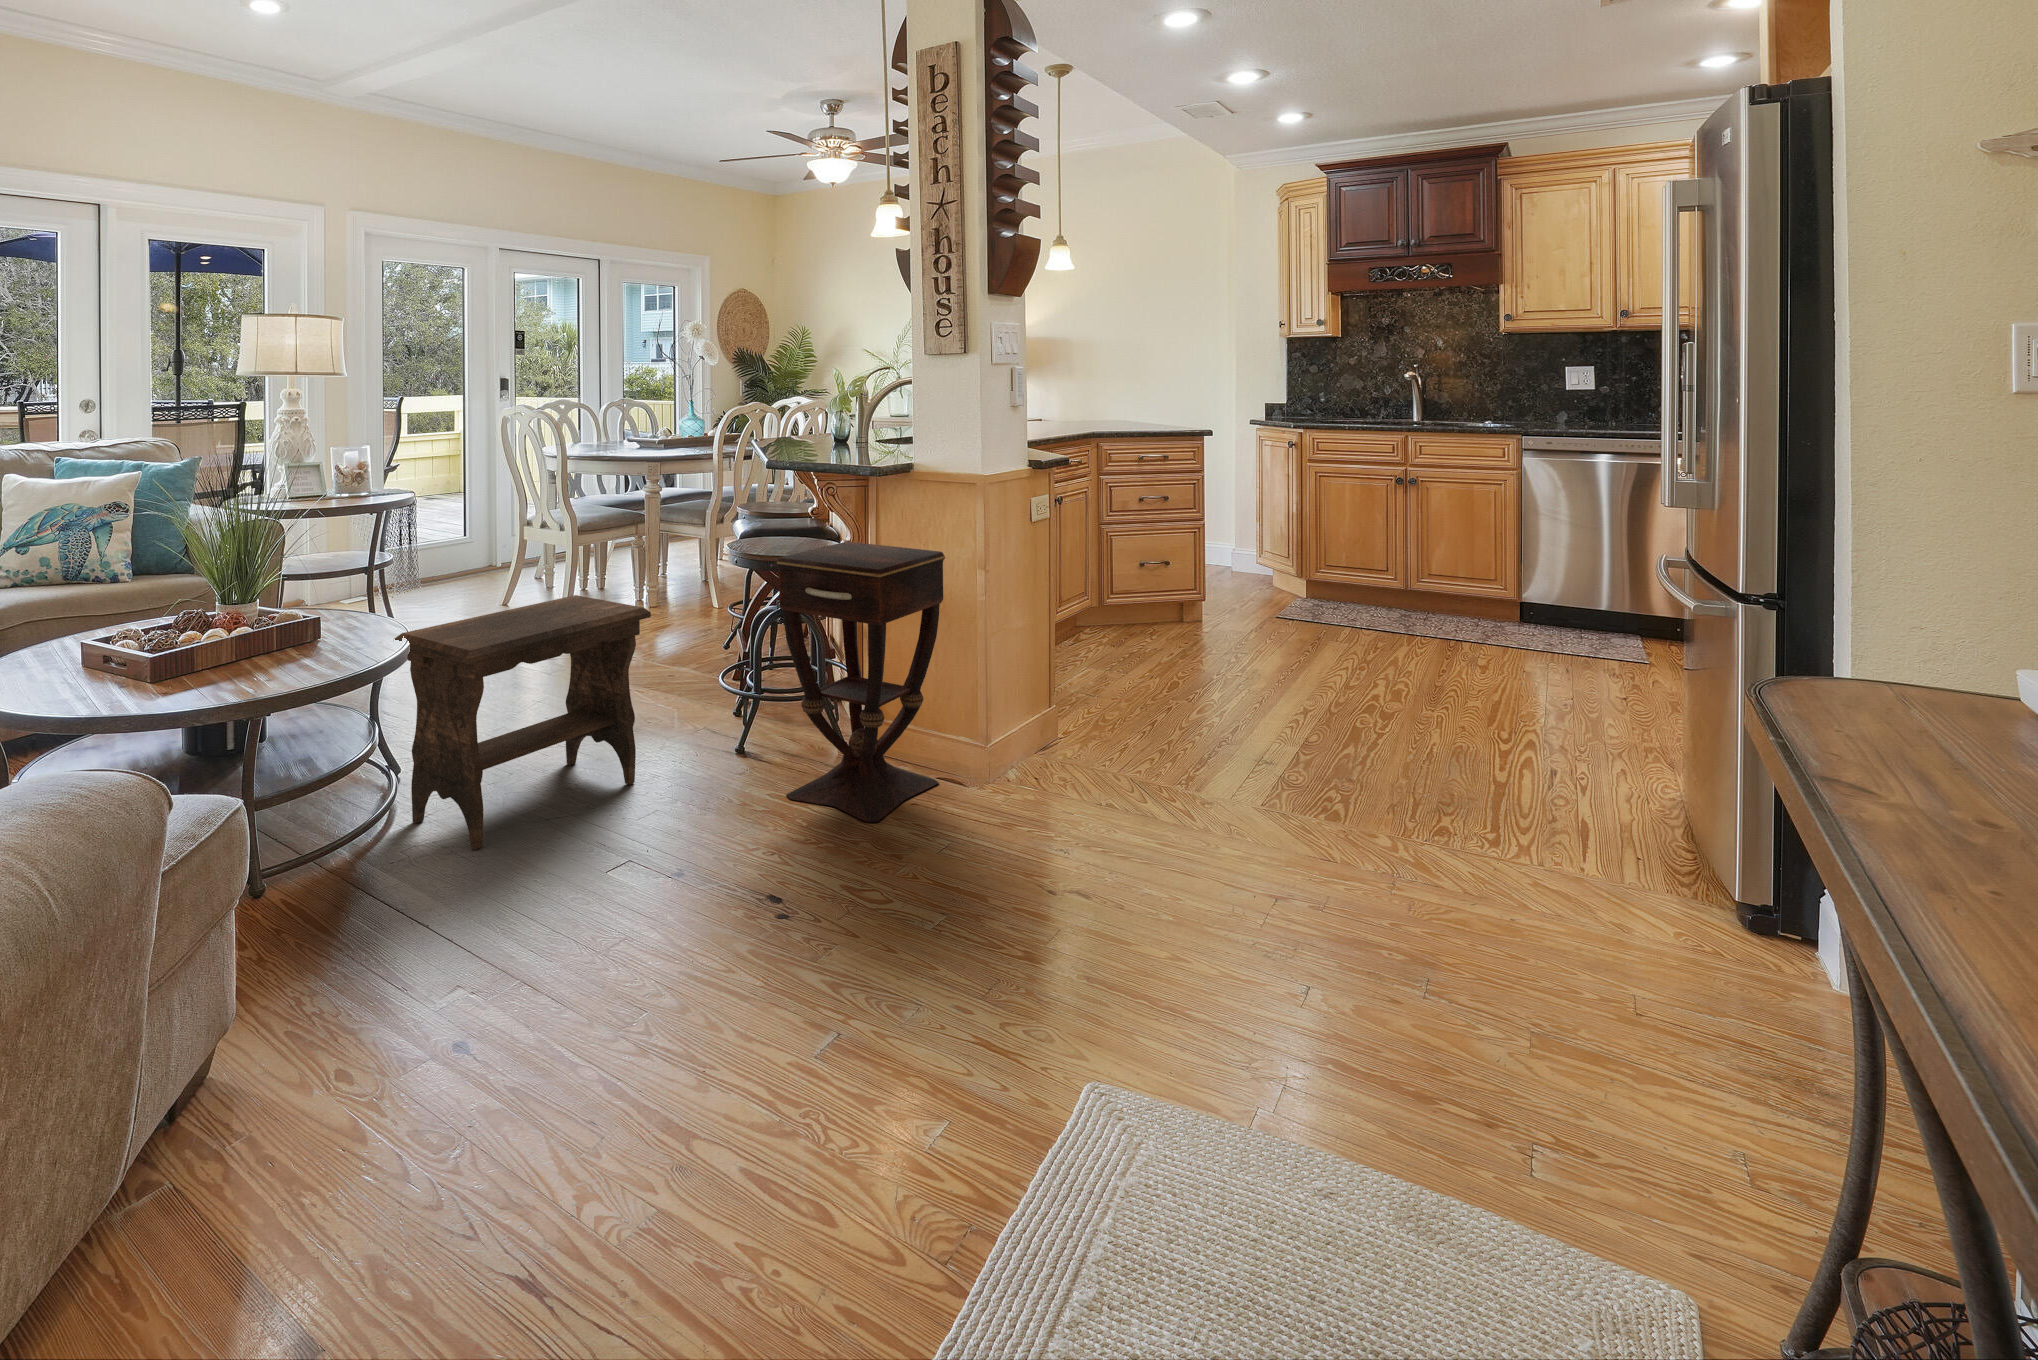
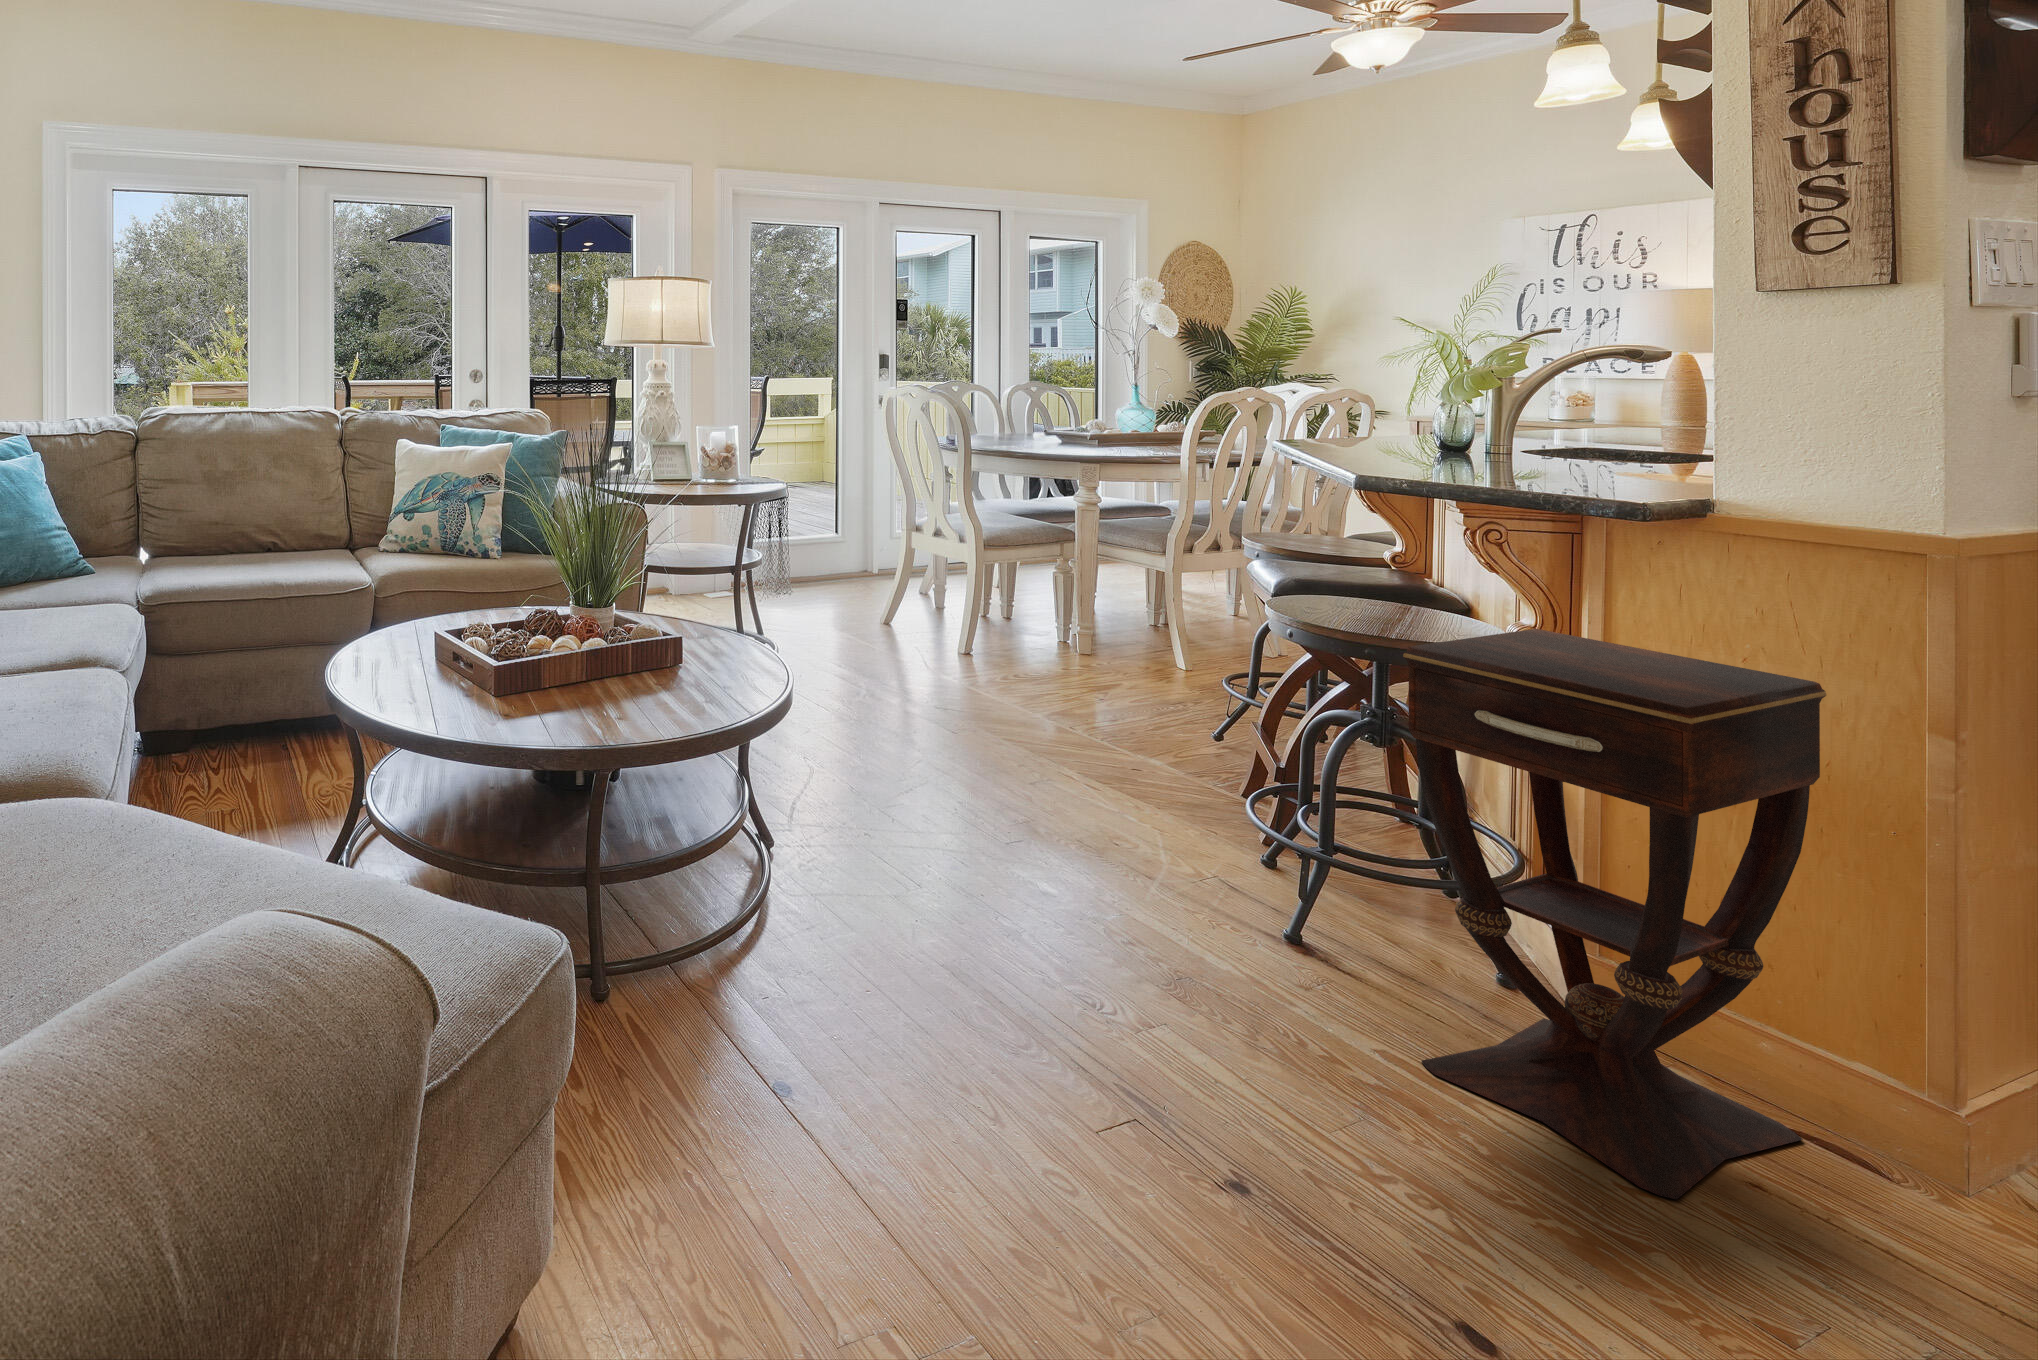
footstool: present [394,595,651,850] -> none [770,649,1146,1009]

